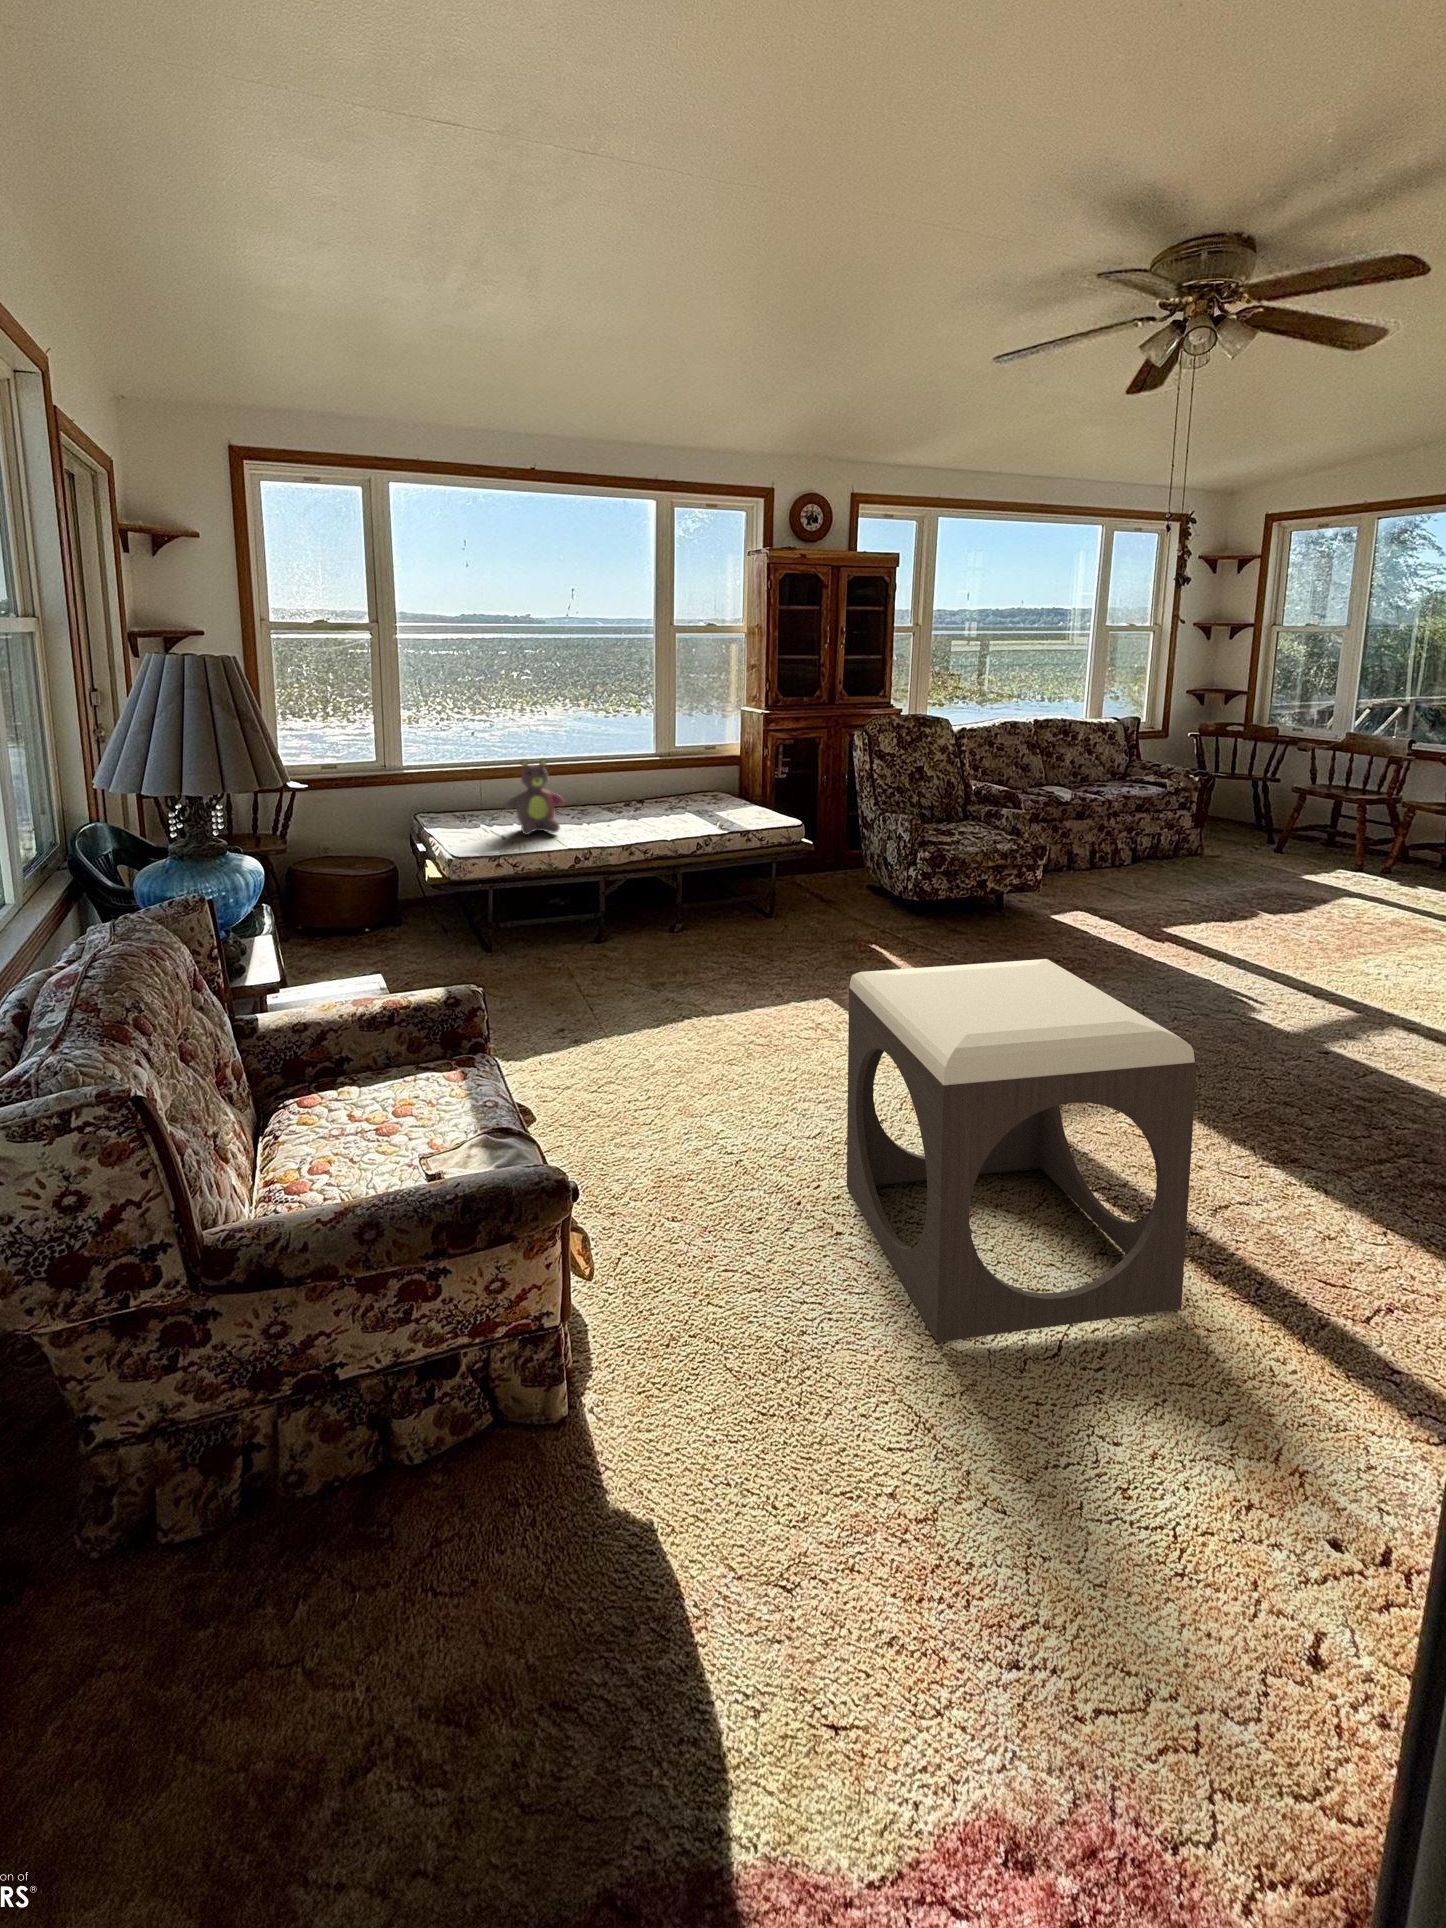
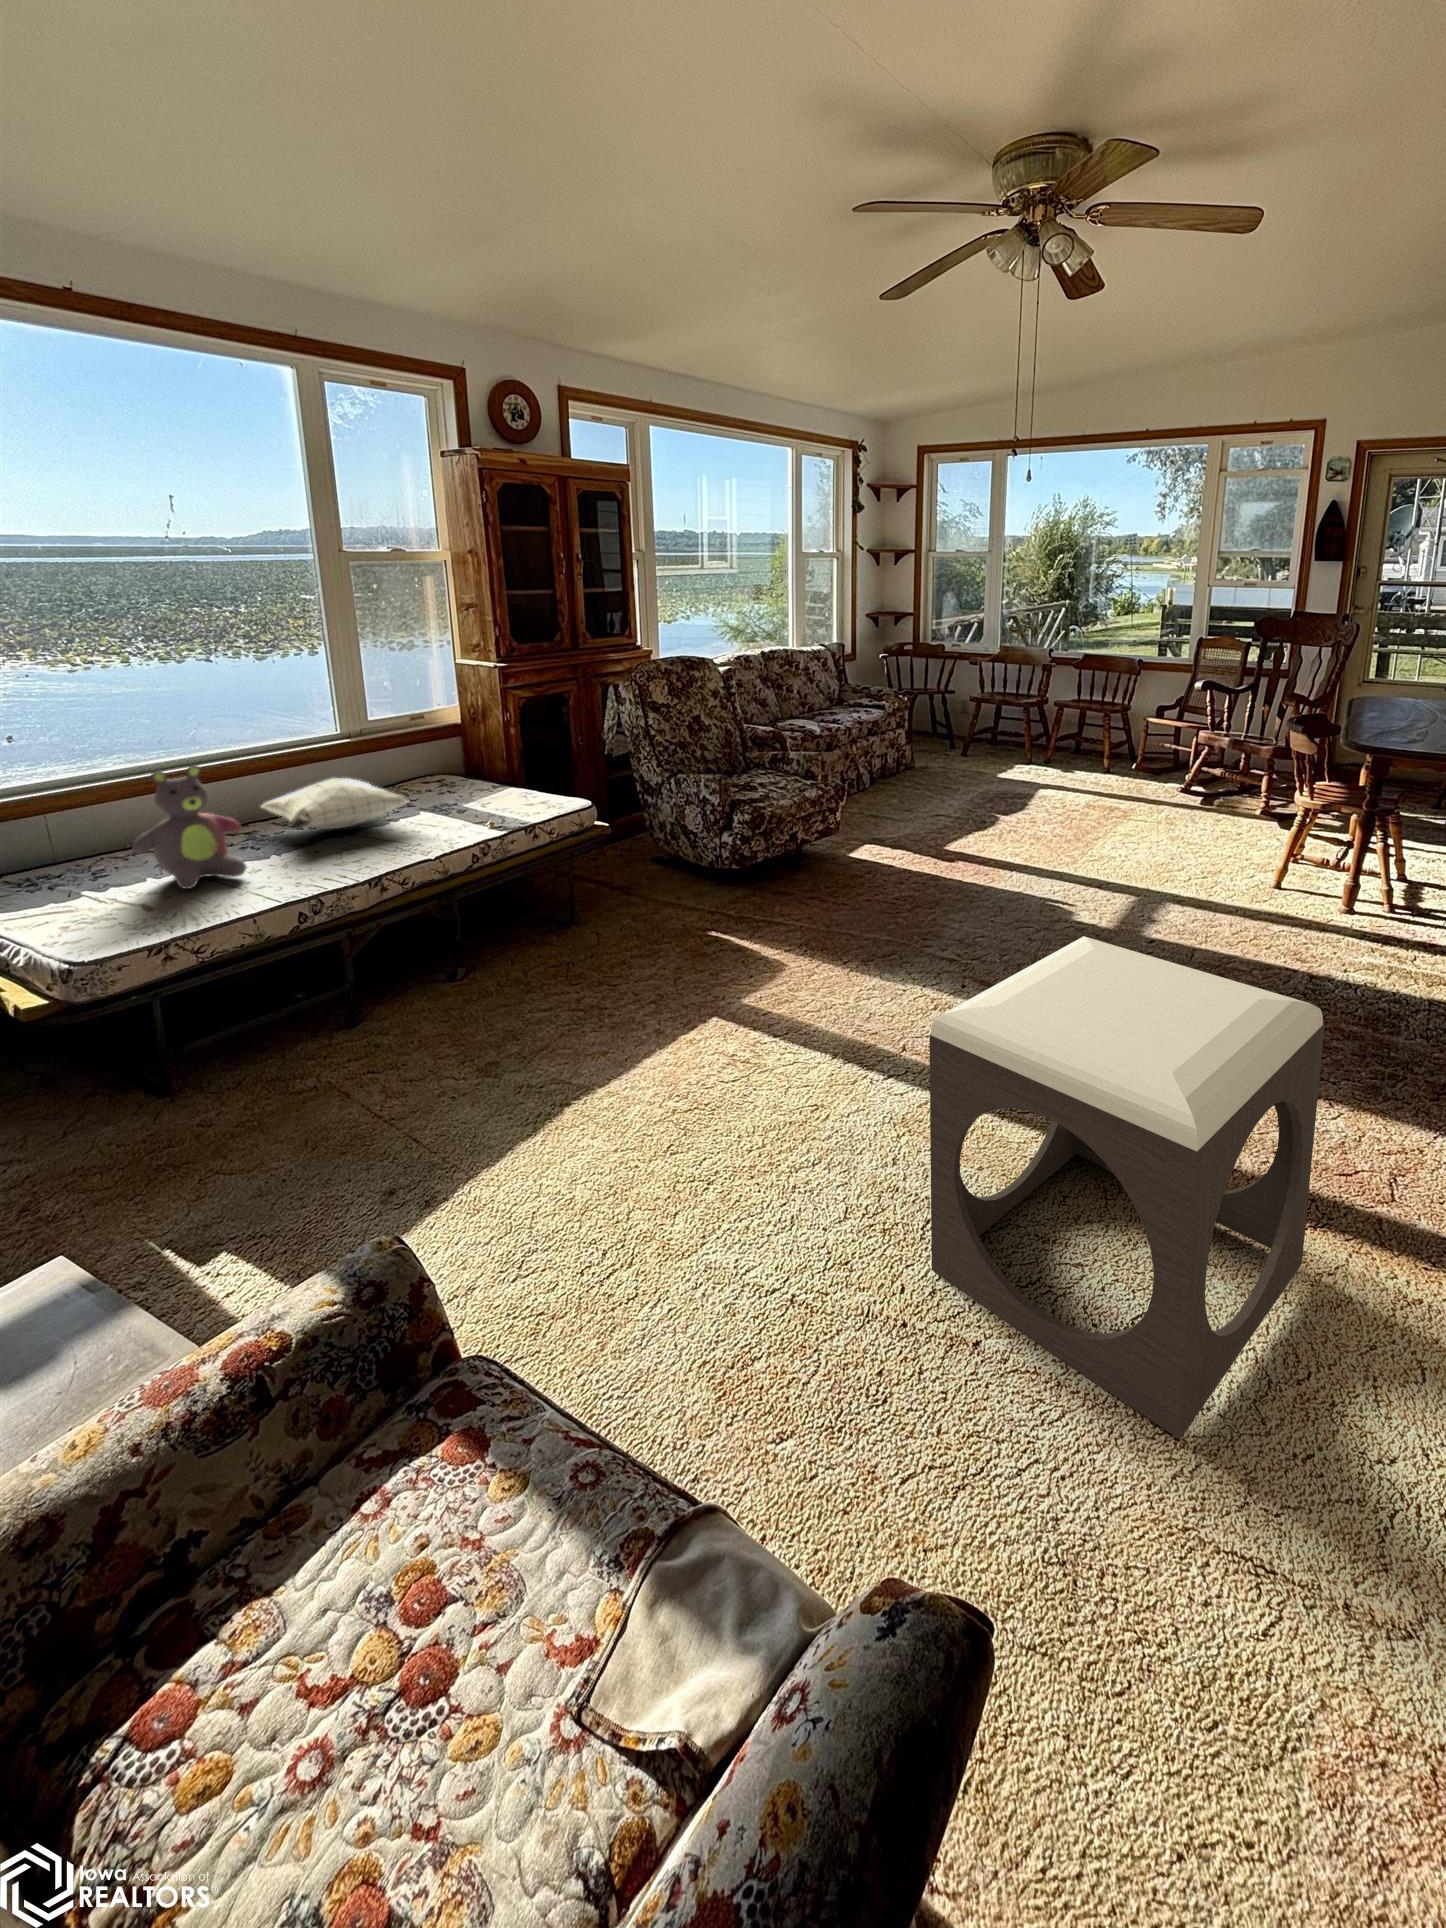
pillow: none [588,781,671,816] -> present [262,778,407,829]

